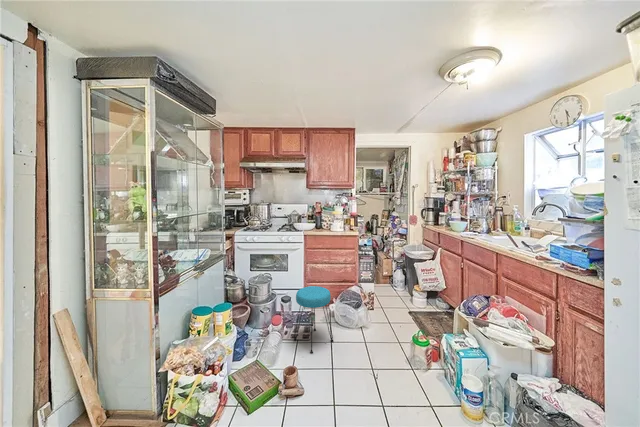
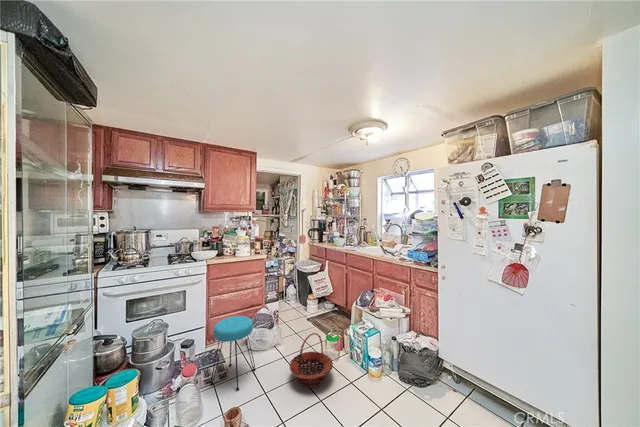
basket: none [359,323,410,382] -> present [290,333,333,388]

